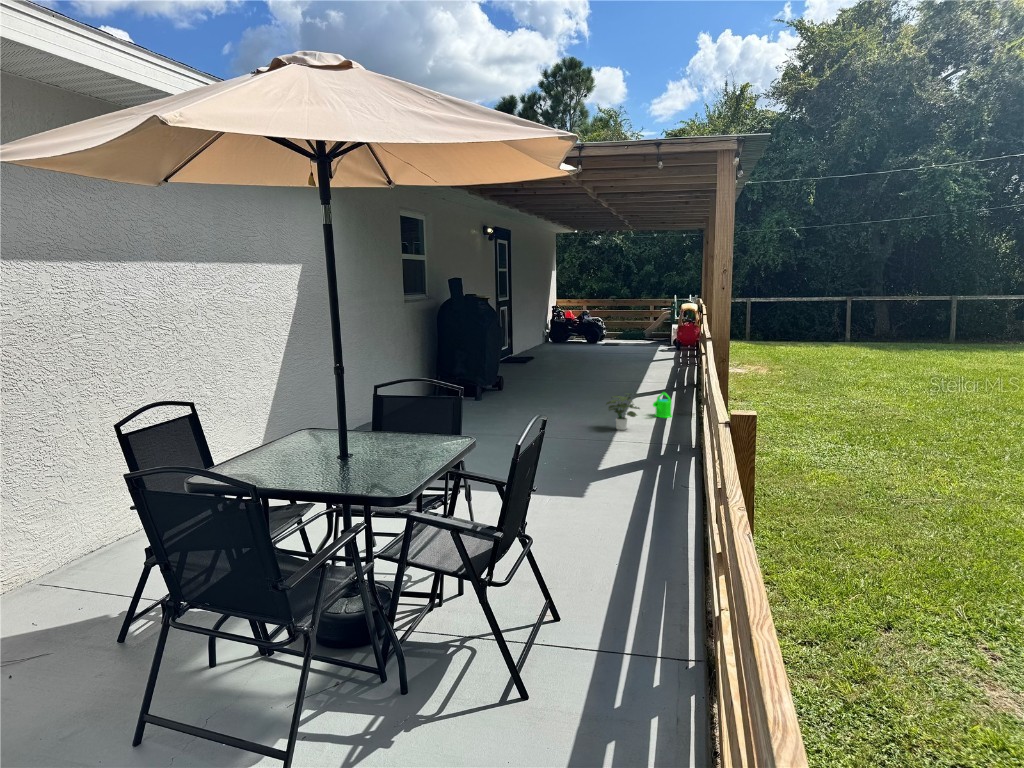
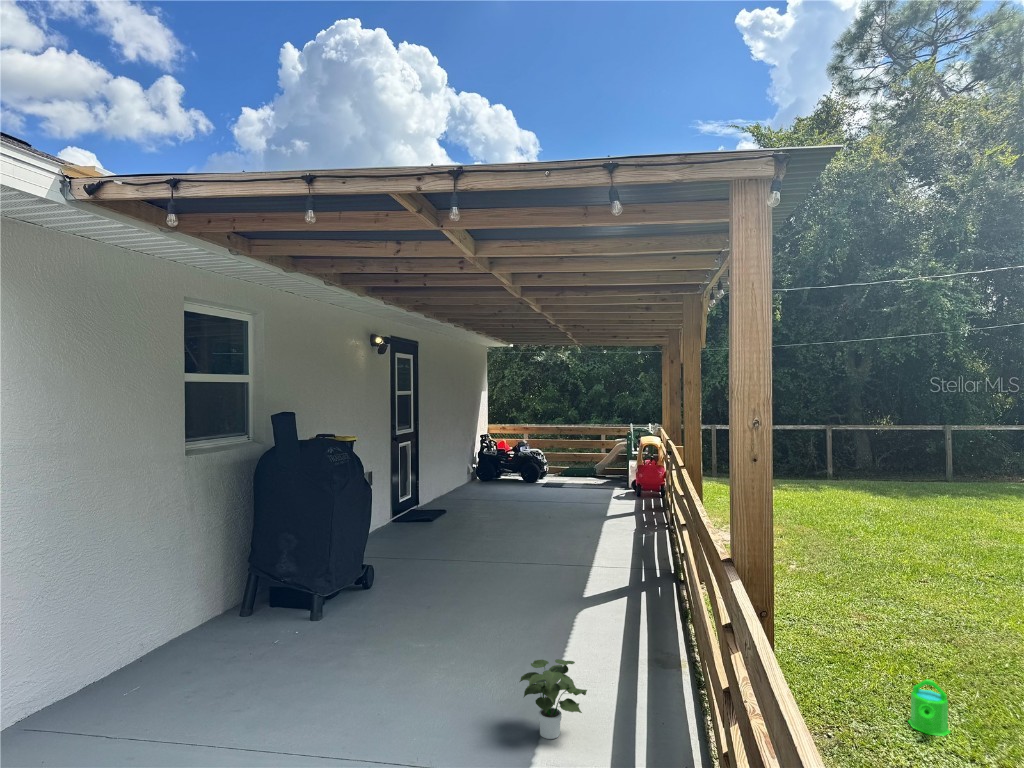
watering can: present [653,392,672,418] -> present [908,679,950,736]

